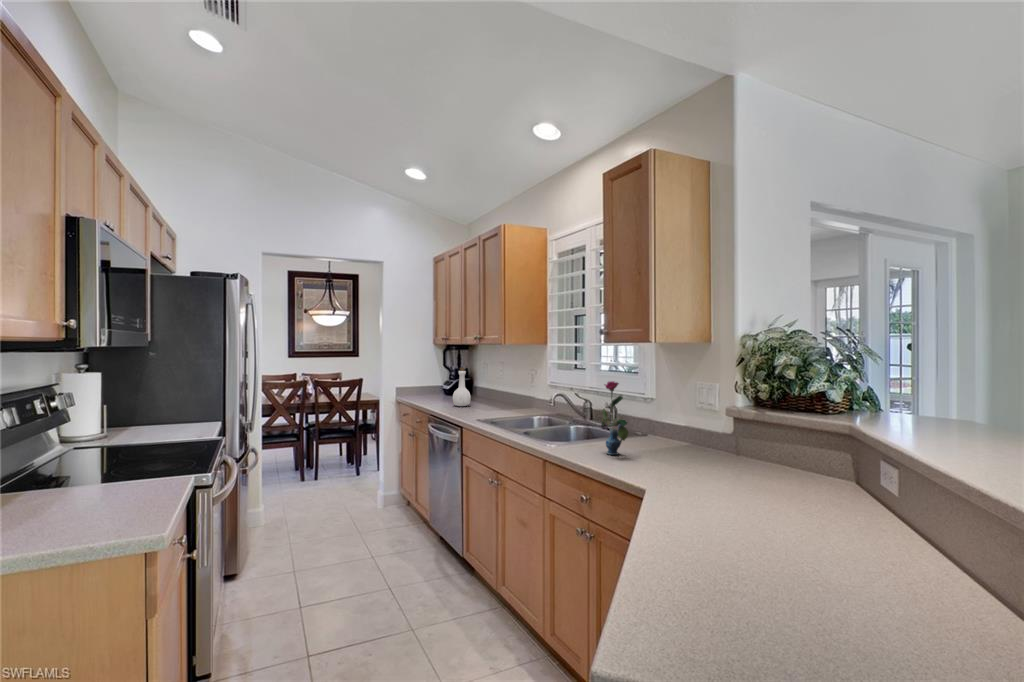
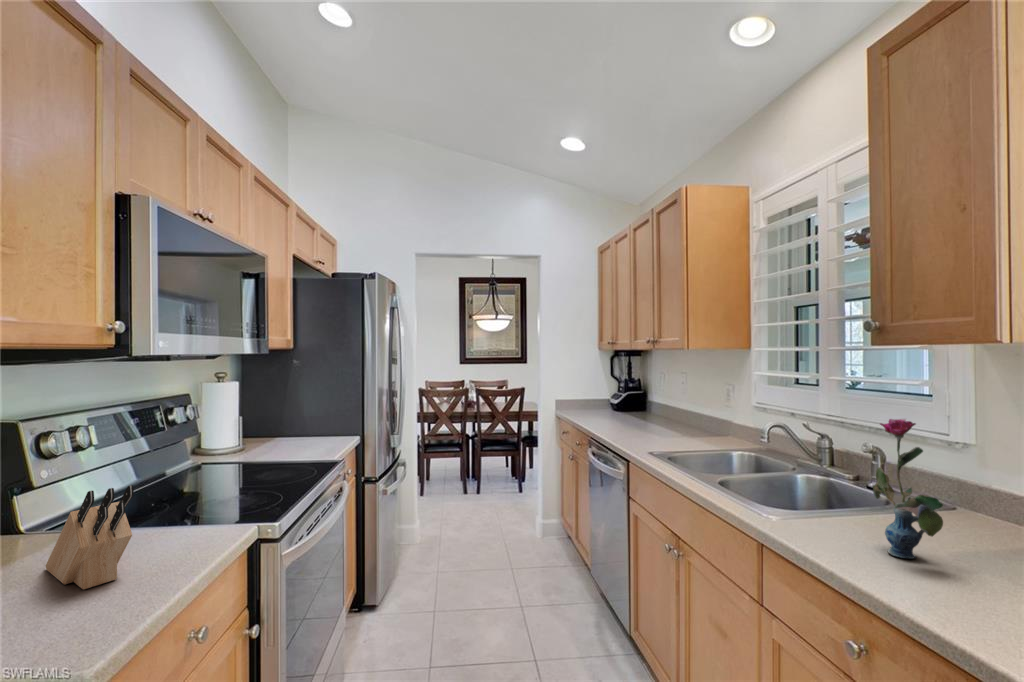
bottle: present [453,368,471,406] -> none [619,379,643,429]
knife block: none [35,436,132,513] -> present [46,485,134,589]

